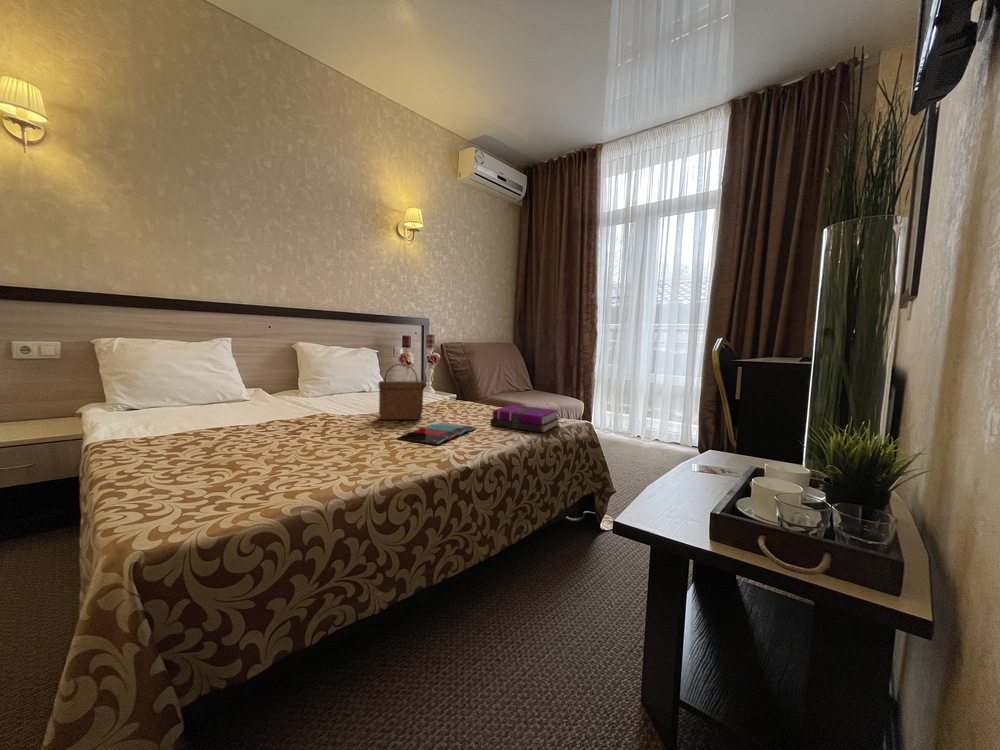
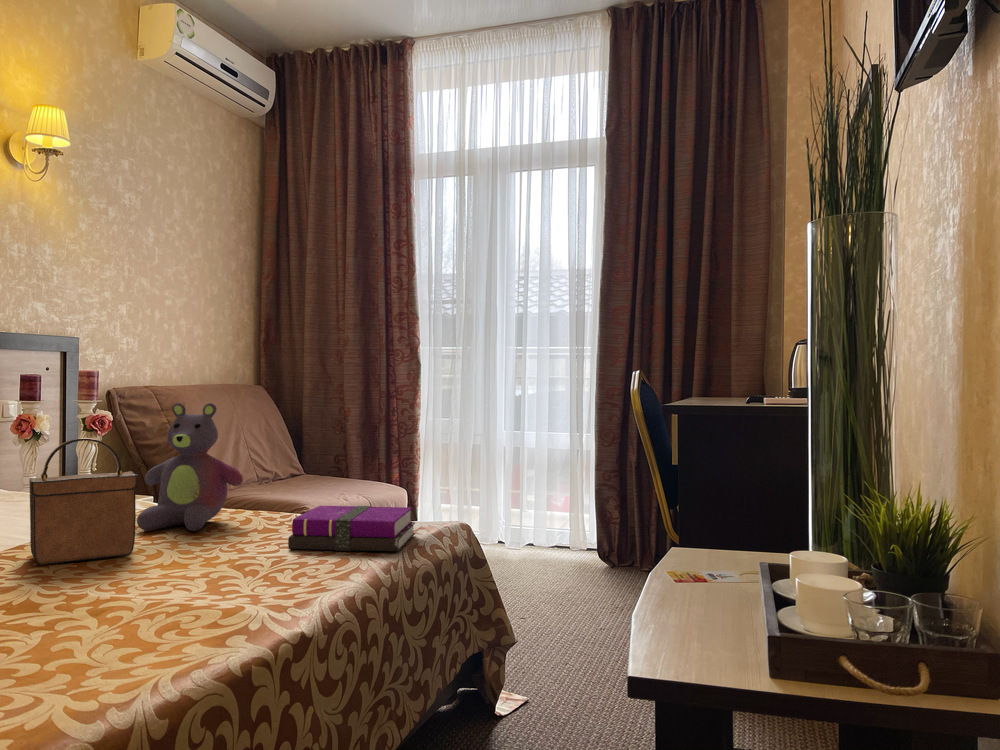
stuffed bear: none [431,349,480,412] -> present [137,403,243,531]
smartphone: present [397,423,476,445] -> none [113,555,266,600]

